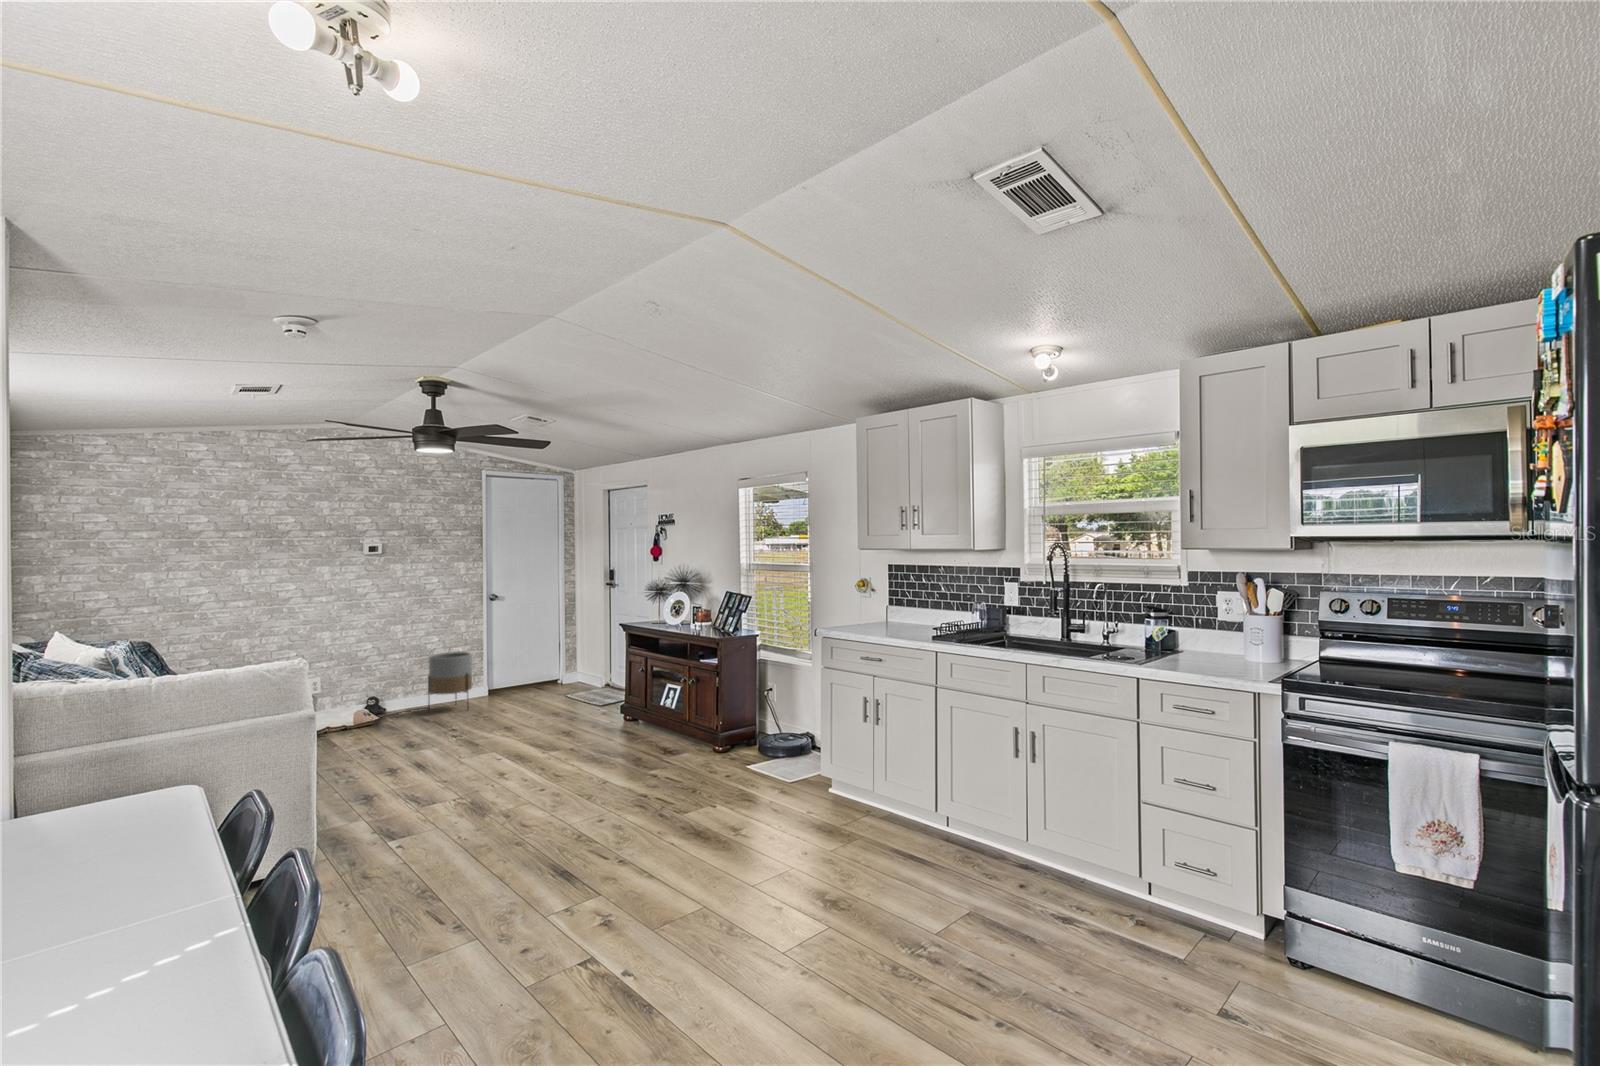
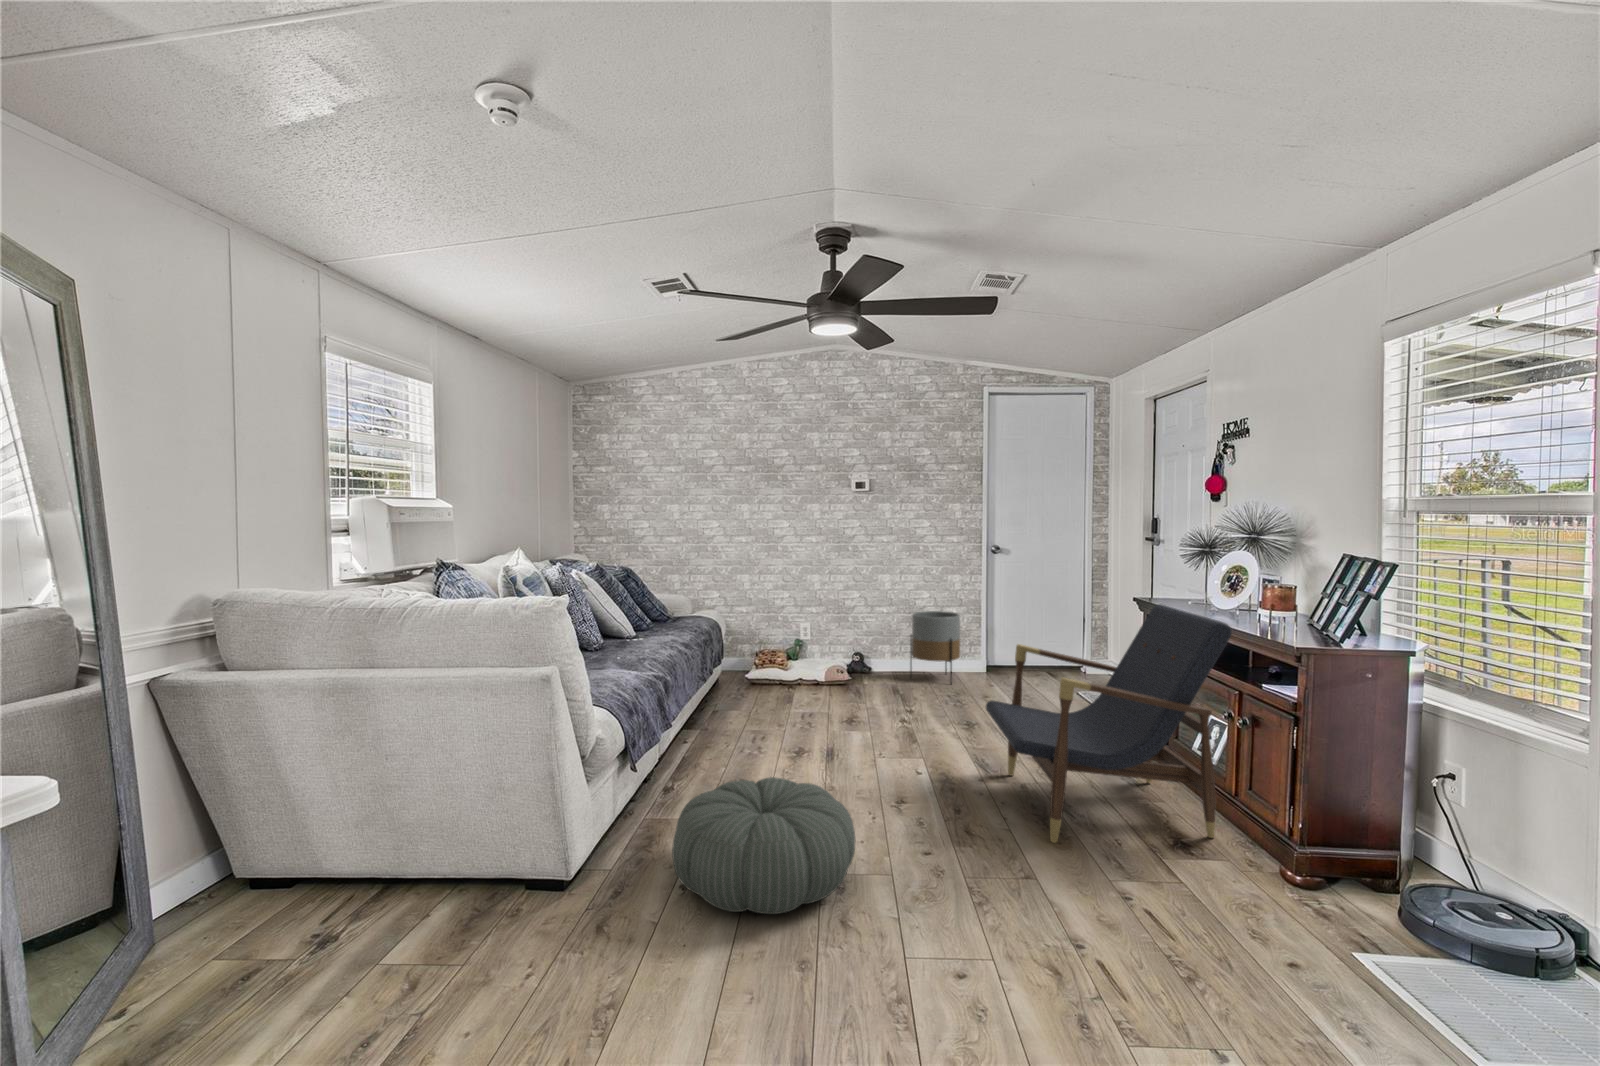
lounge chair: none [546,626,685,768] -> present [986,604,1232,843]
pouf: none [388,764,520,844] -> present [672,777,855,914]

